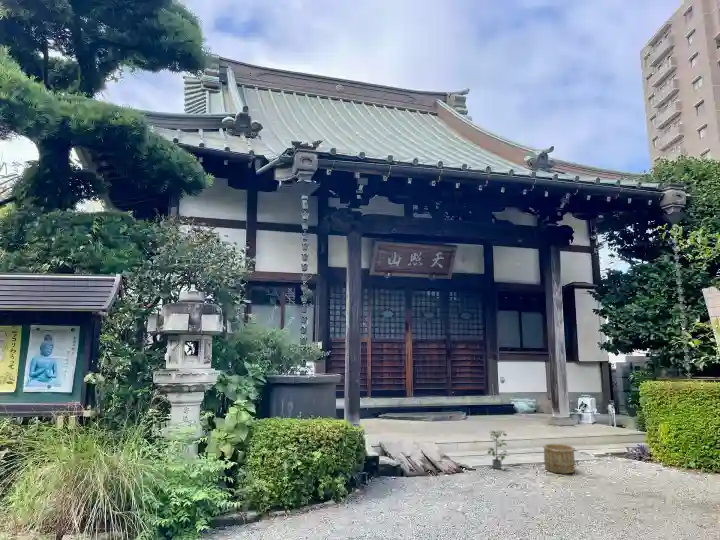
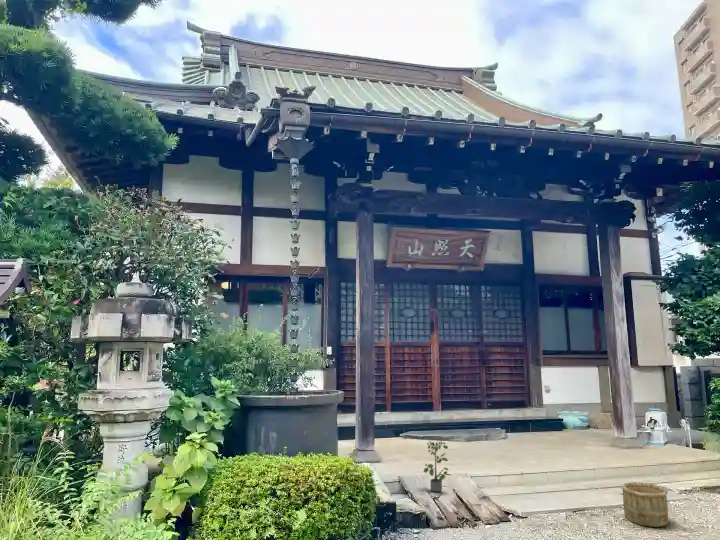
potted plant: present [488,431,507,469] -> present [424,442,451,492]

